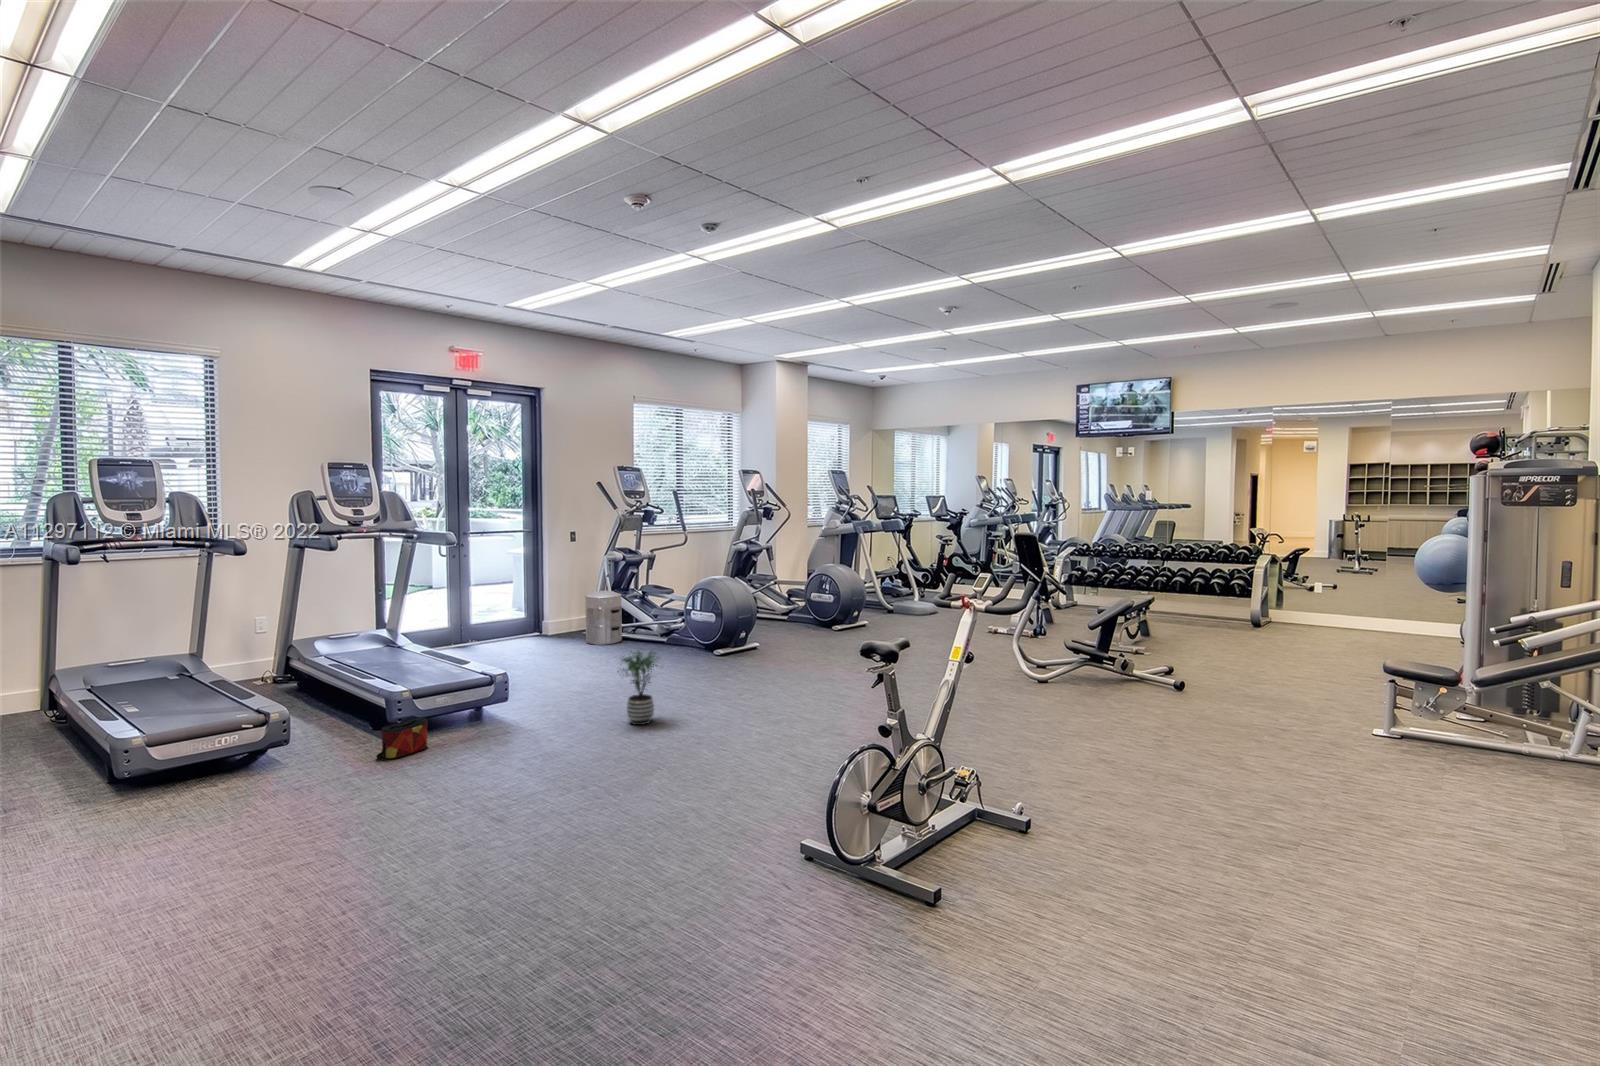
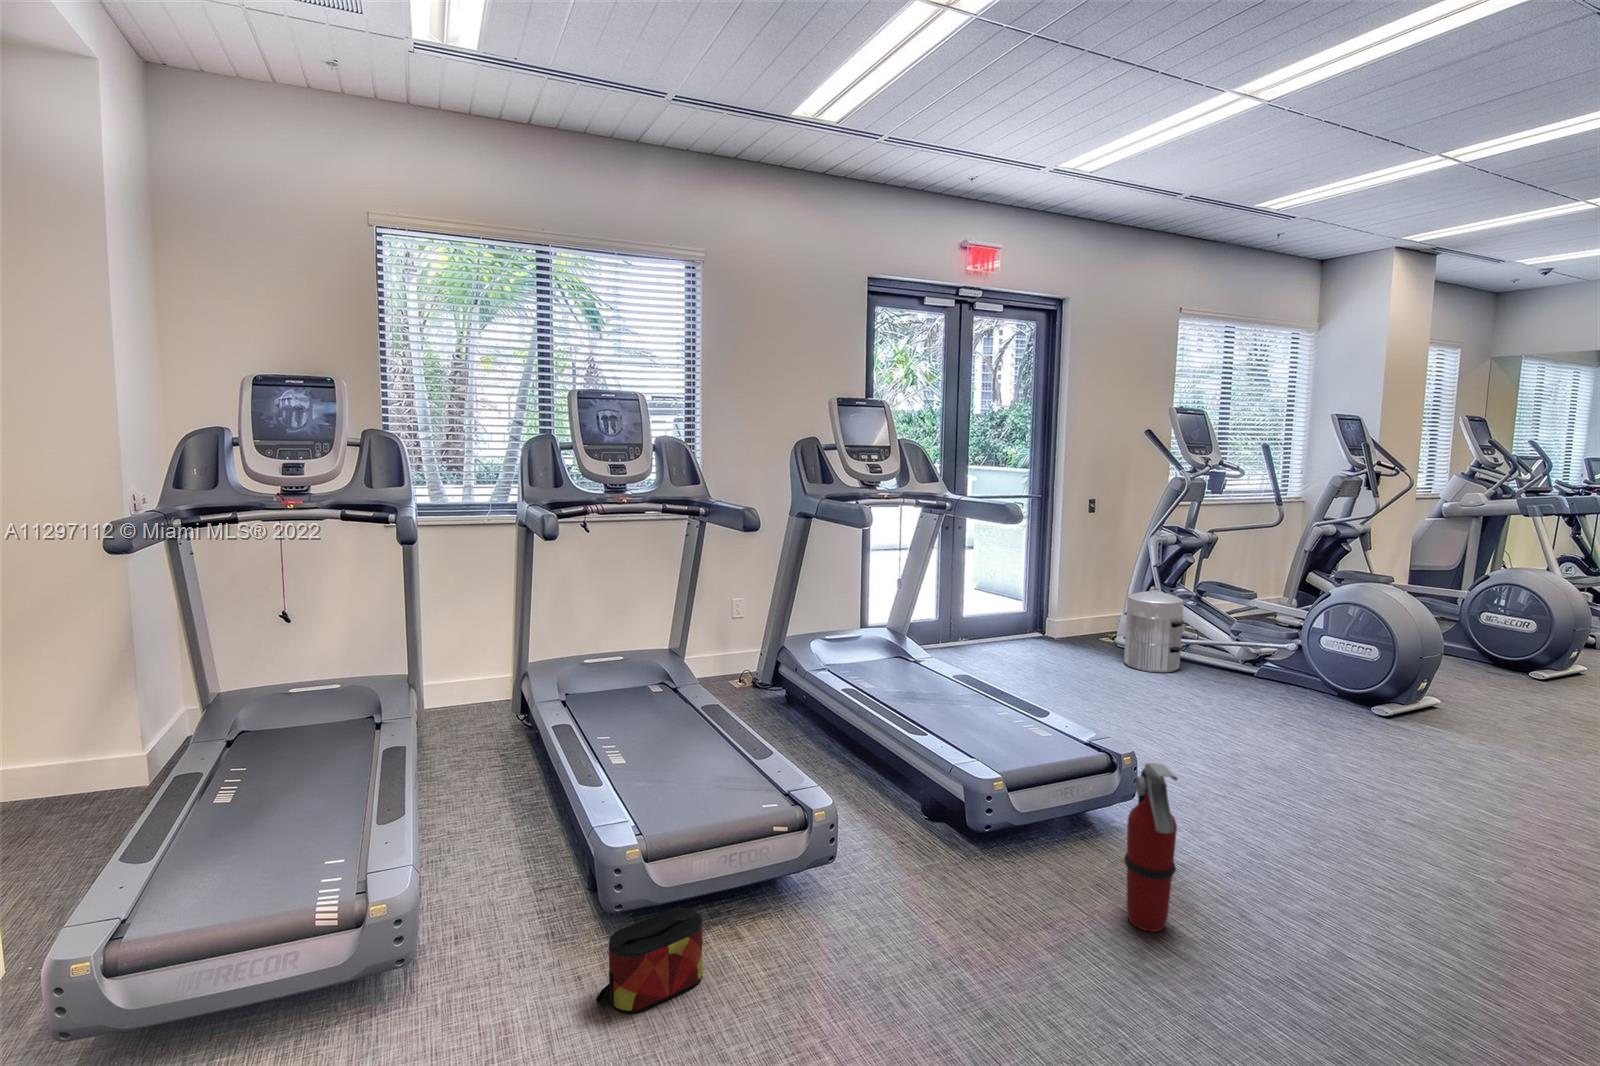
potted plant: present [618,650,662,725] -> none [1395,757,1538,918]
fire extinguisher: none [460,661,487,750] -> present [1124,763,1178,932]
bag: present [376,718,428,759] -> present [596,908,703,1013]

